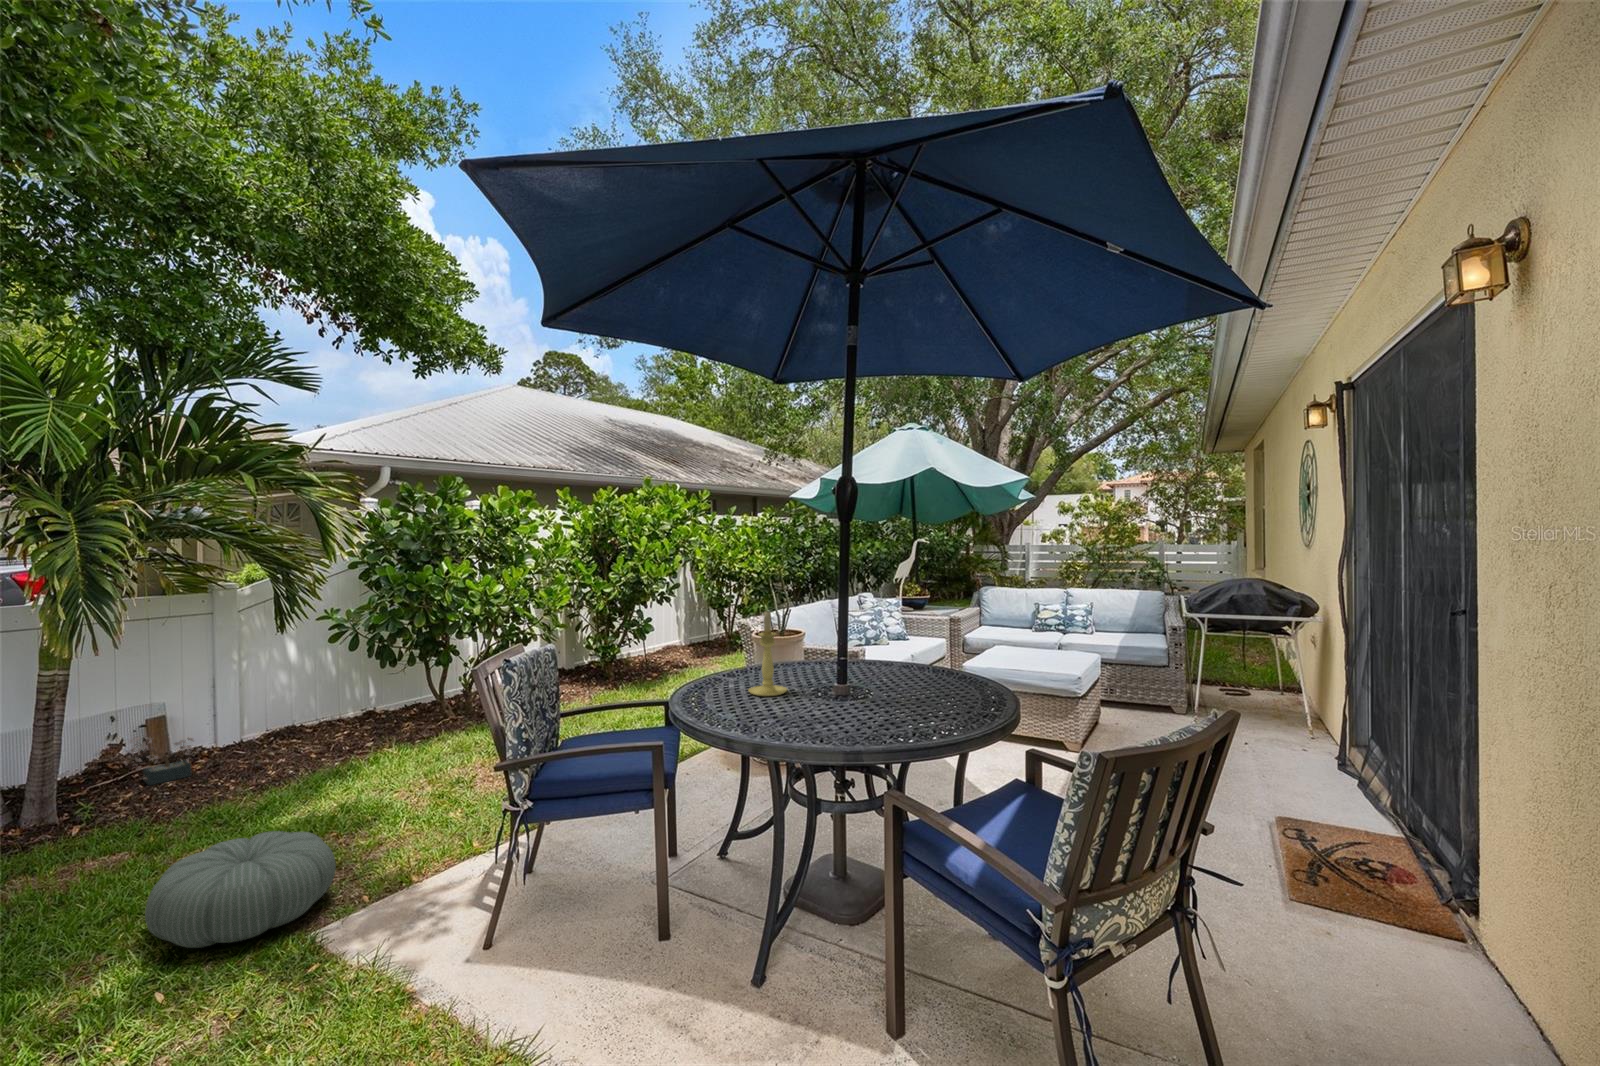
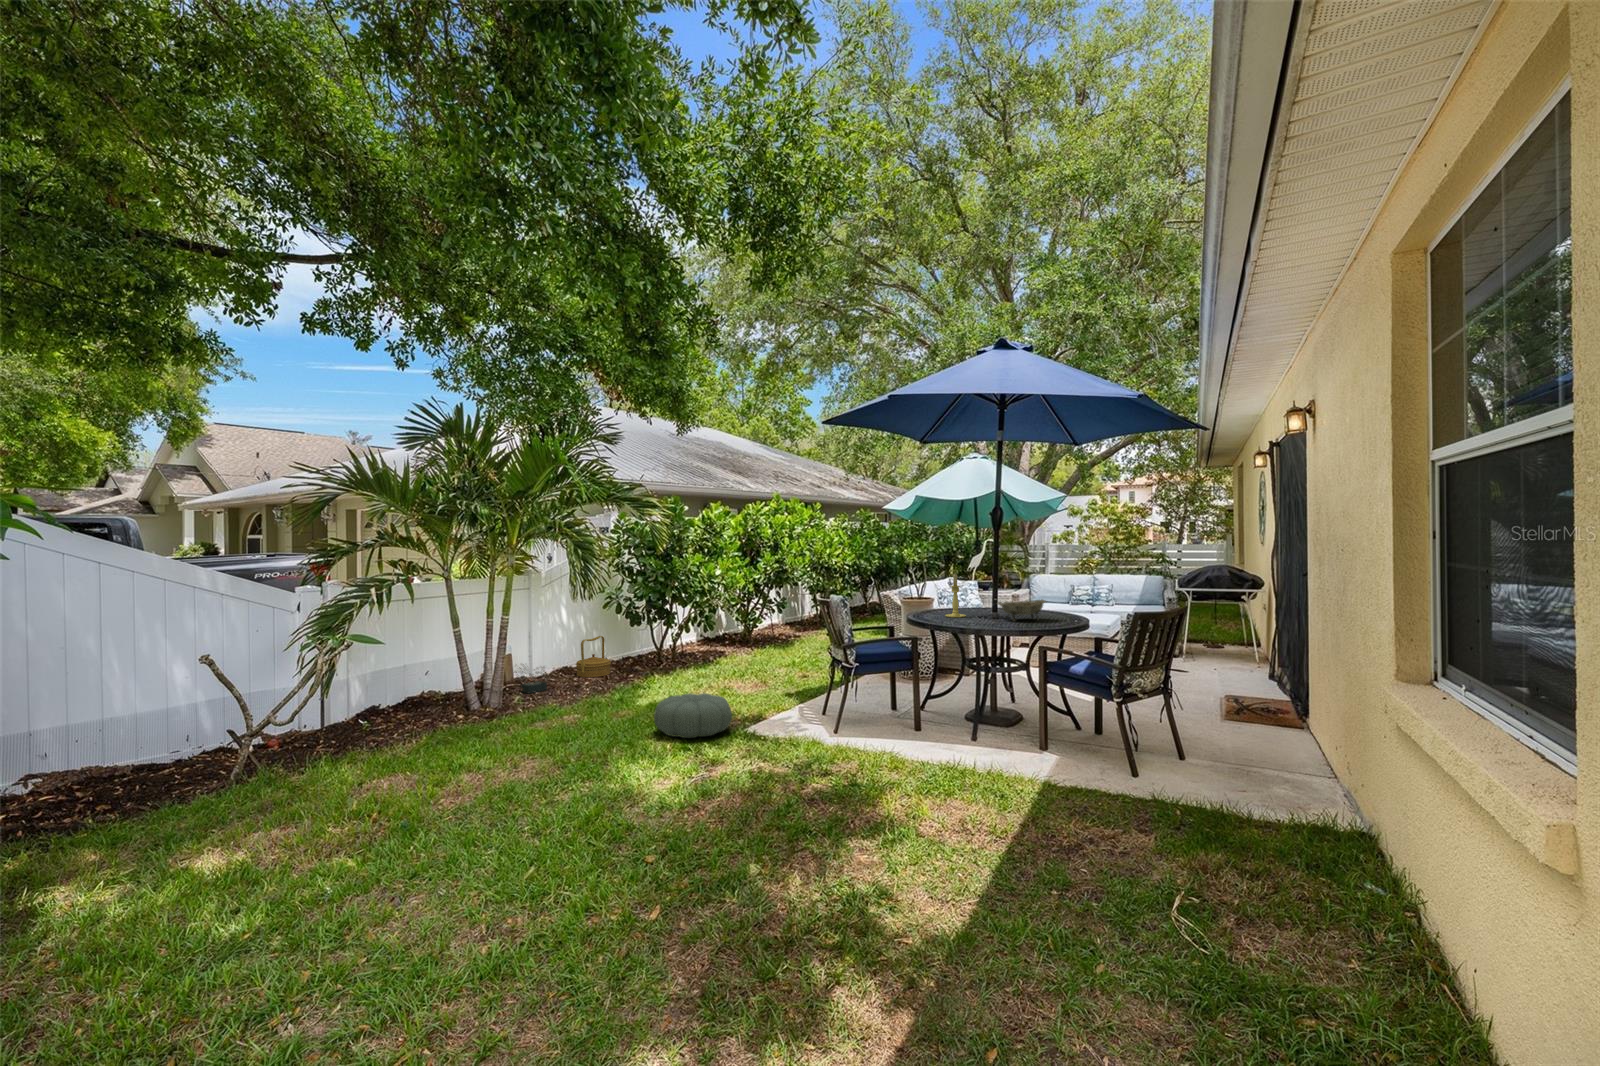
decorative bowl: none [832,666,933,715] -> present [998,600,1046,621]
woven basket: none [289,681,348,745] -> present [576,636,611,677]

